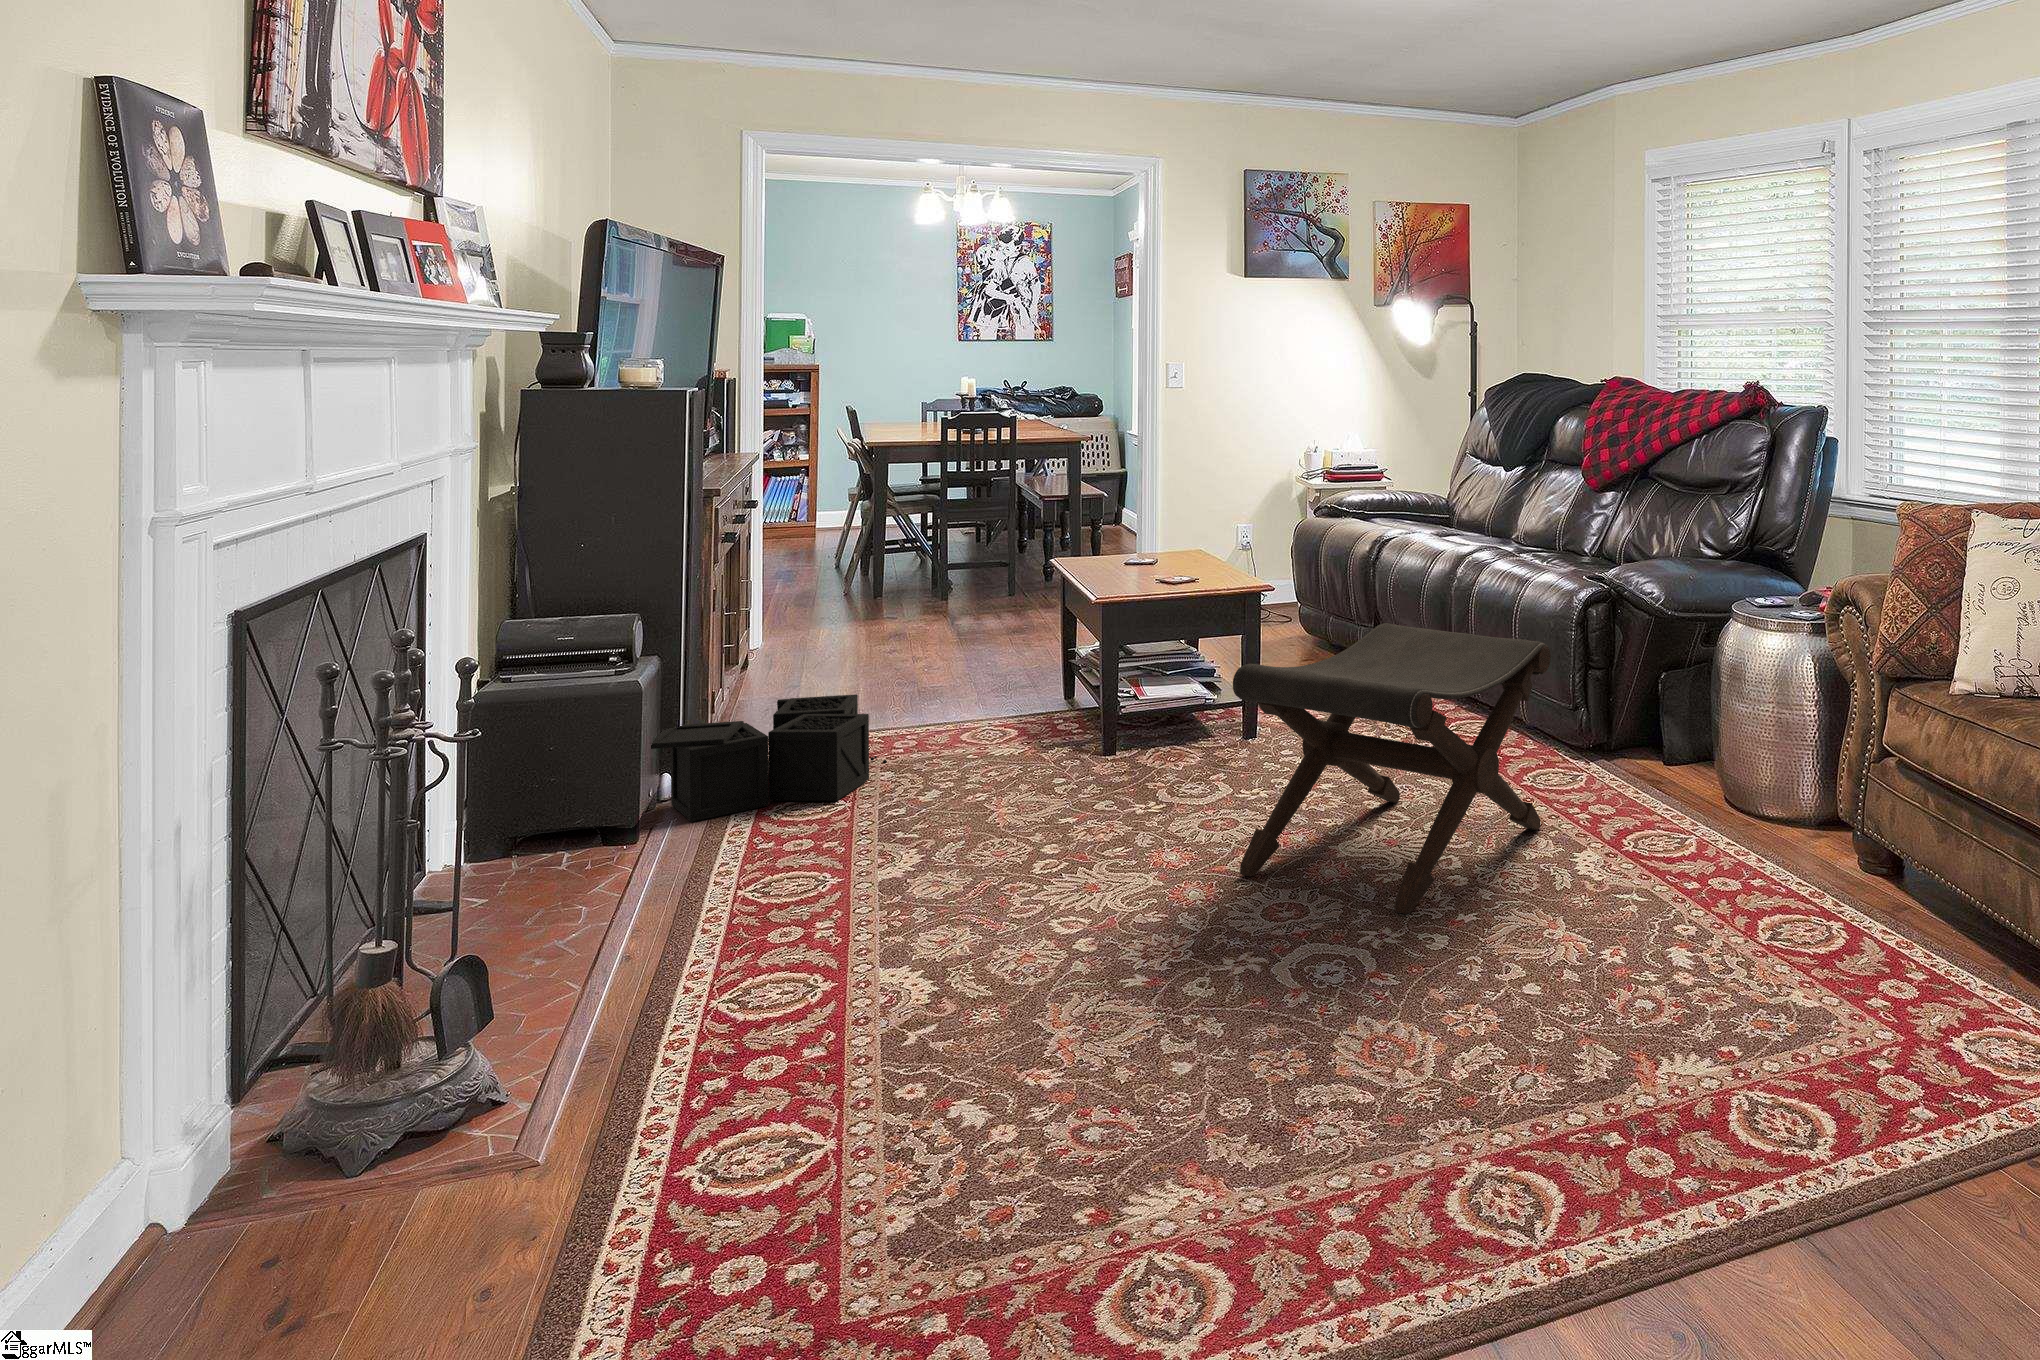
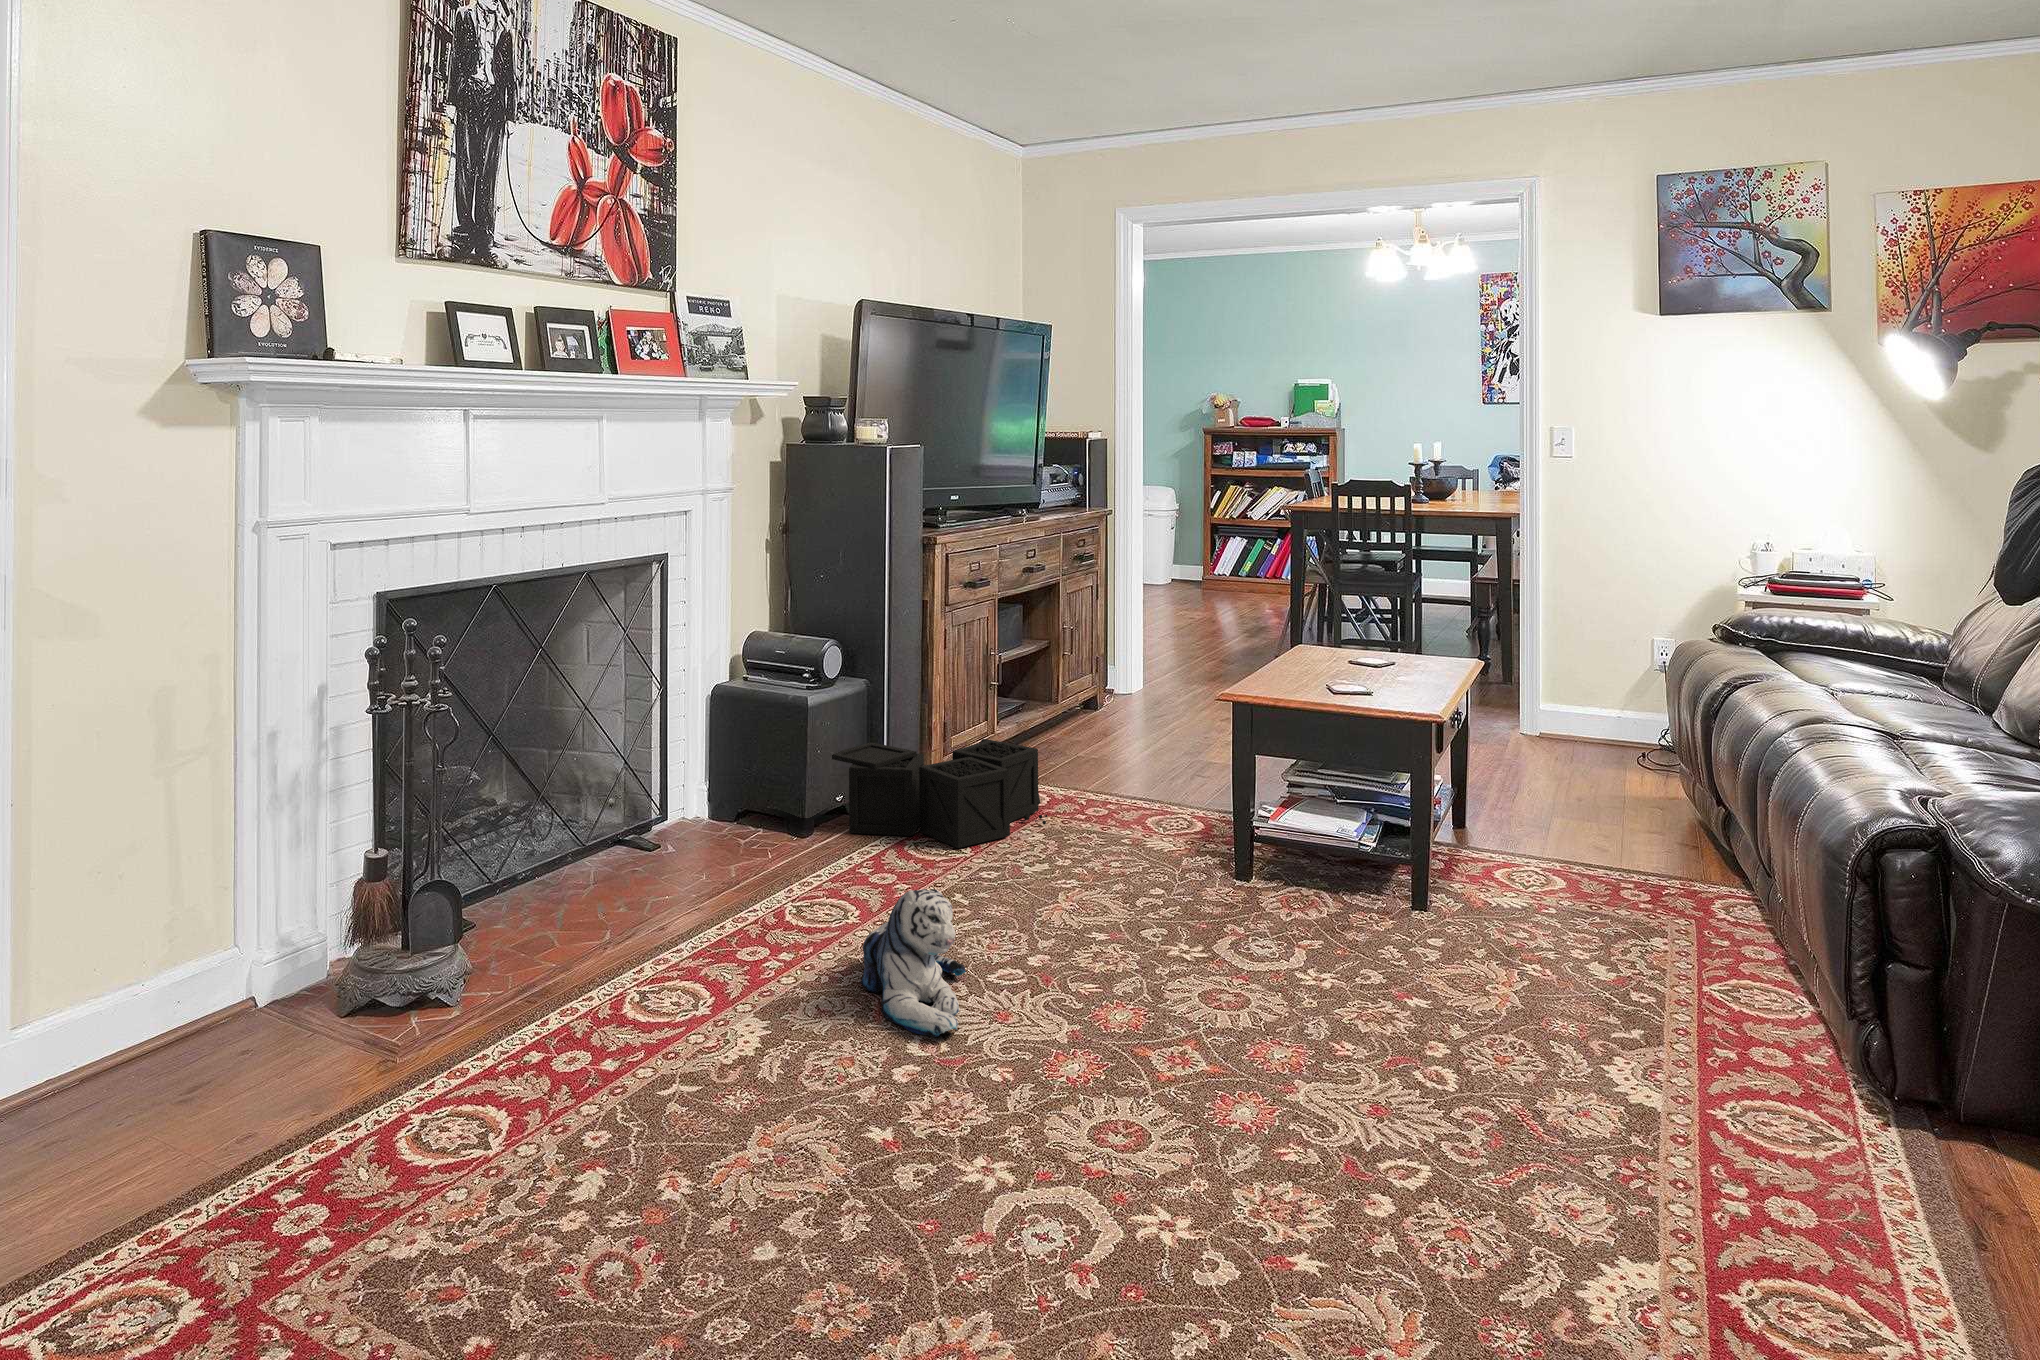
footstool: present [1233,623,1551,914] -> none [1117,793,1618,1230]
plush toy: none [929,793,1092,913] -> present [860,889,966,1037]

